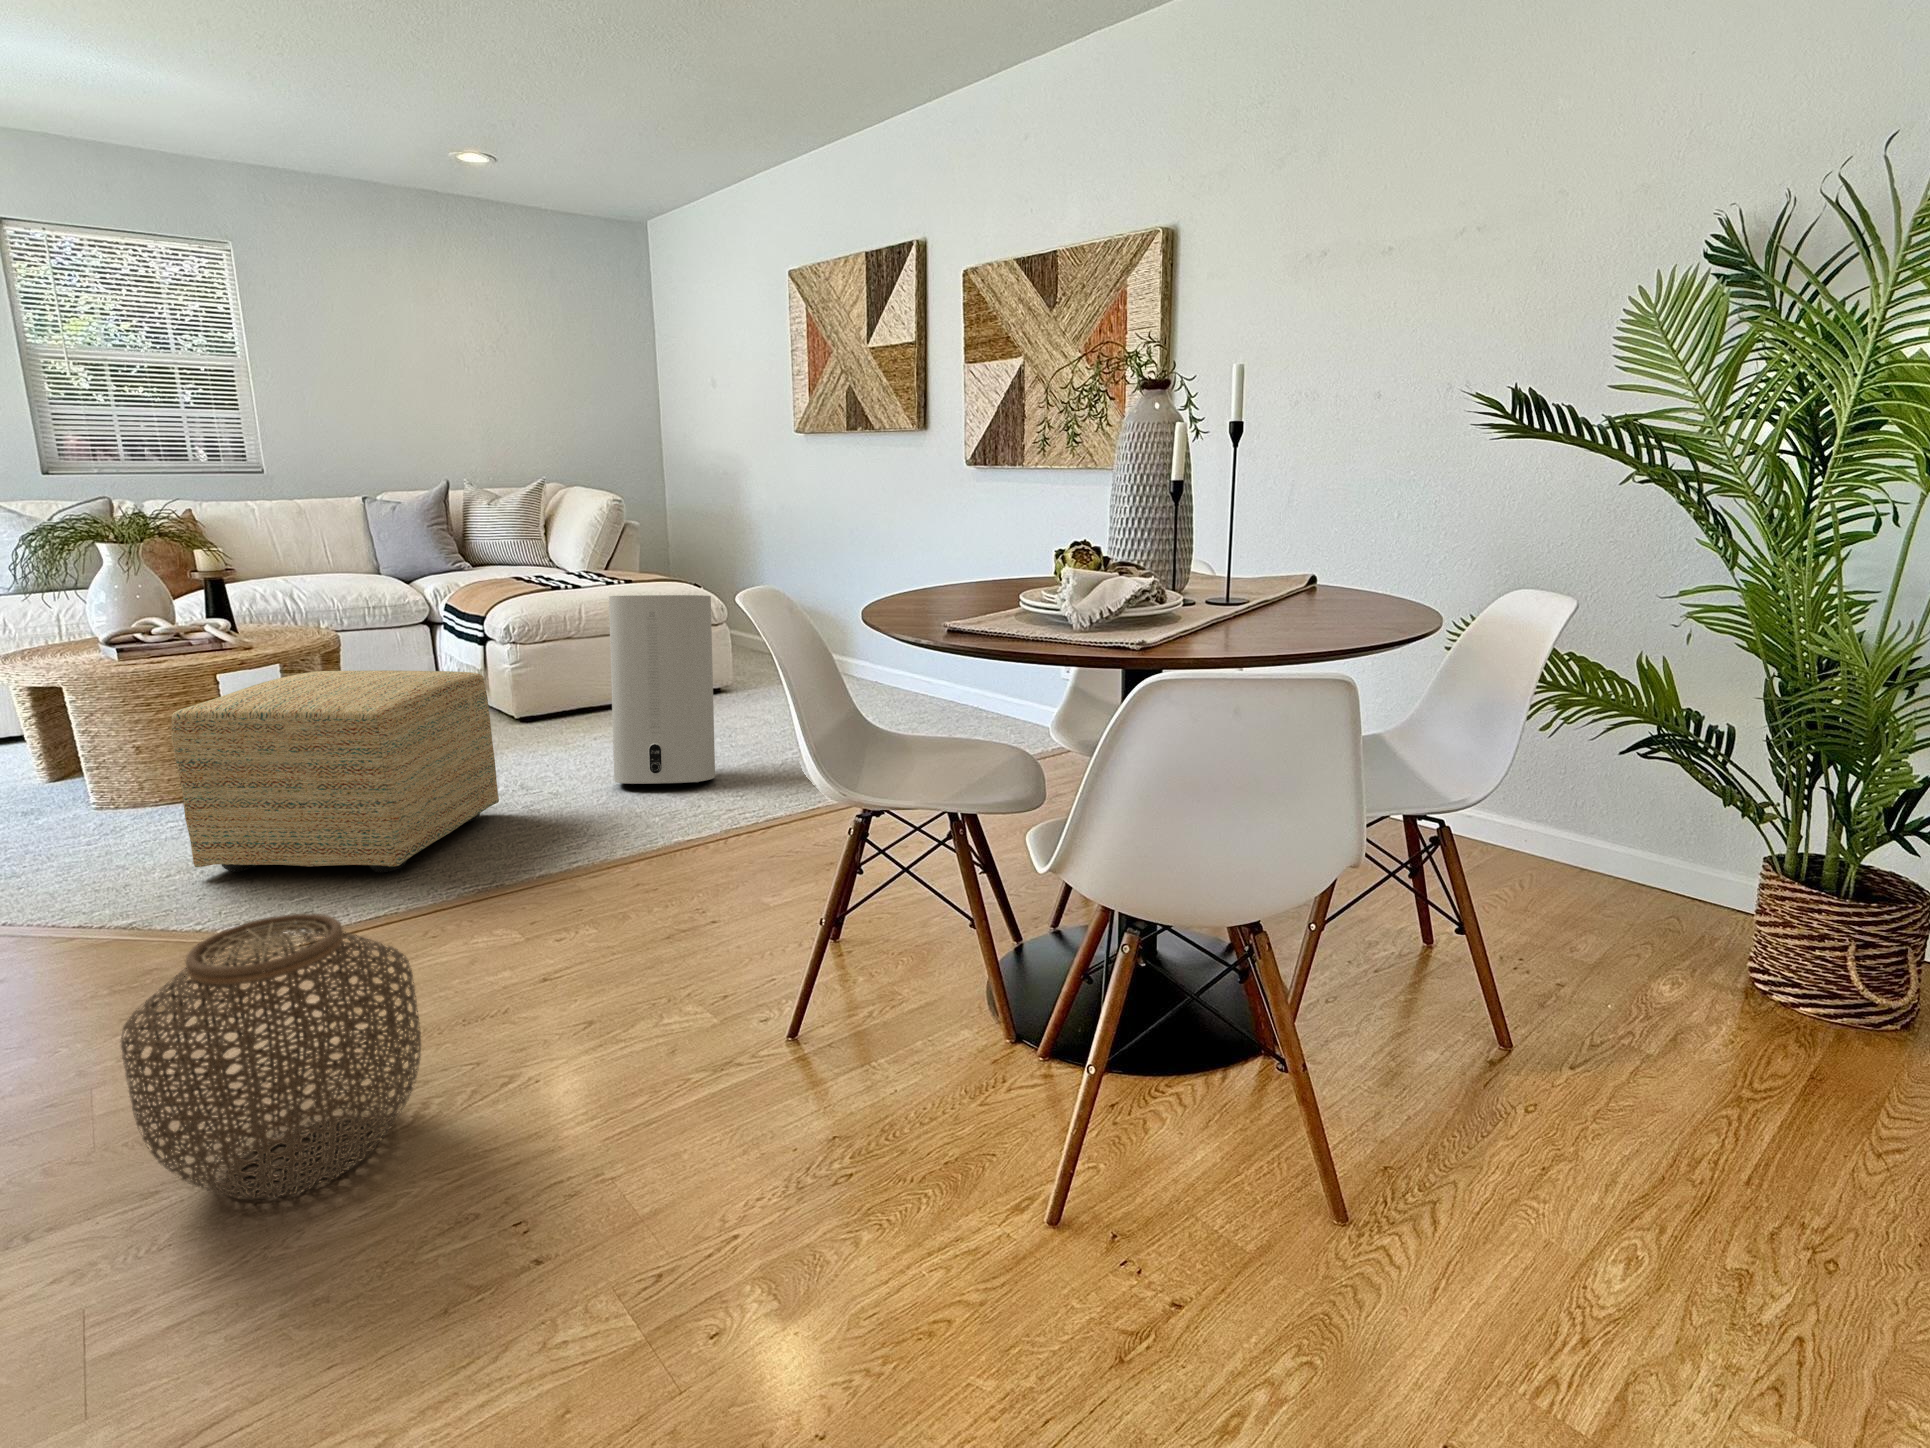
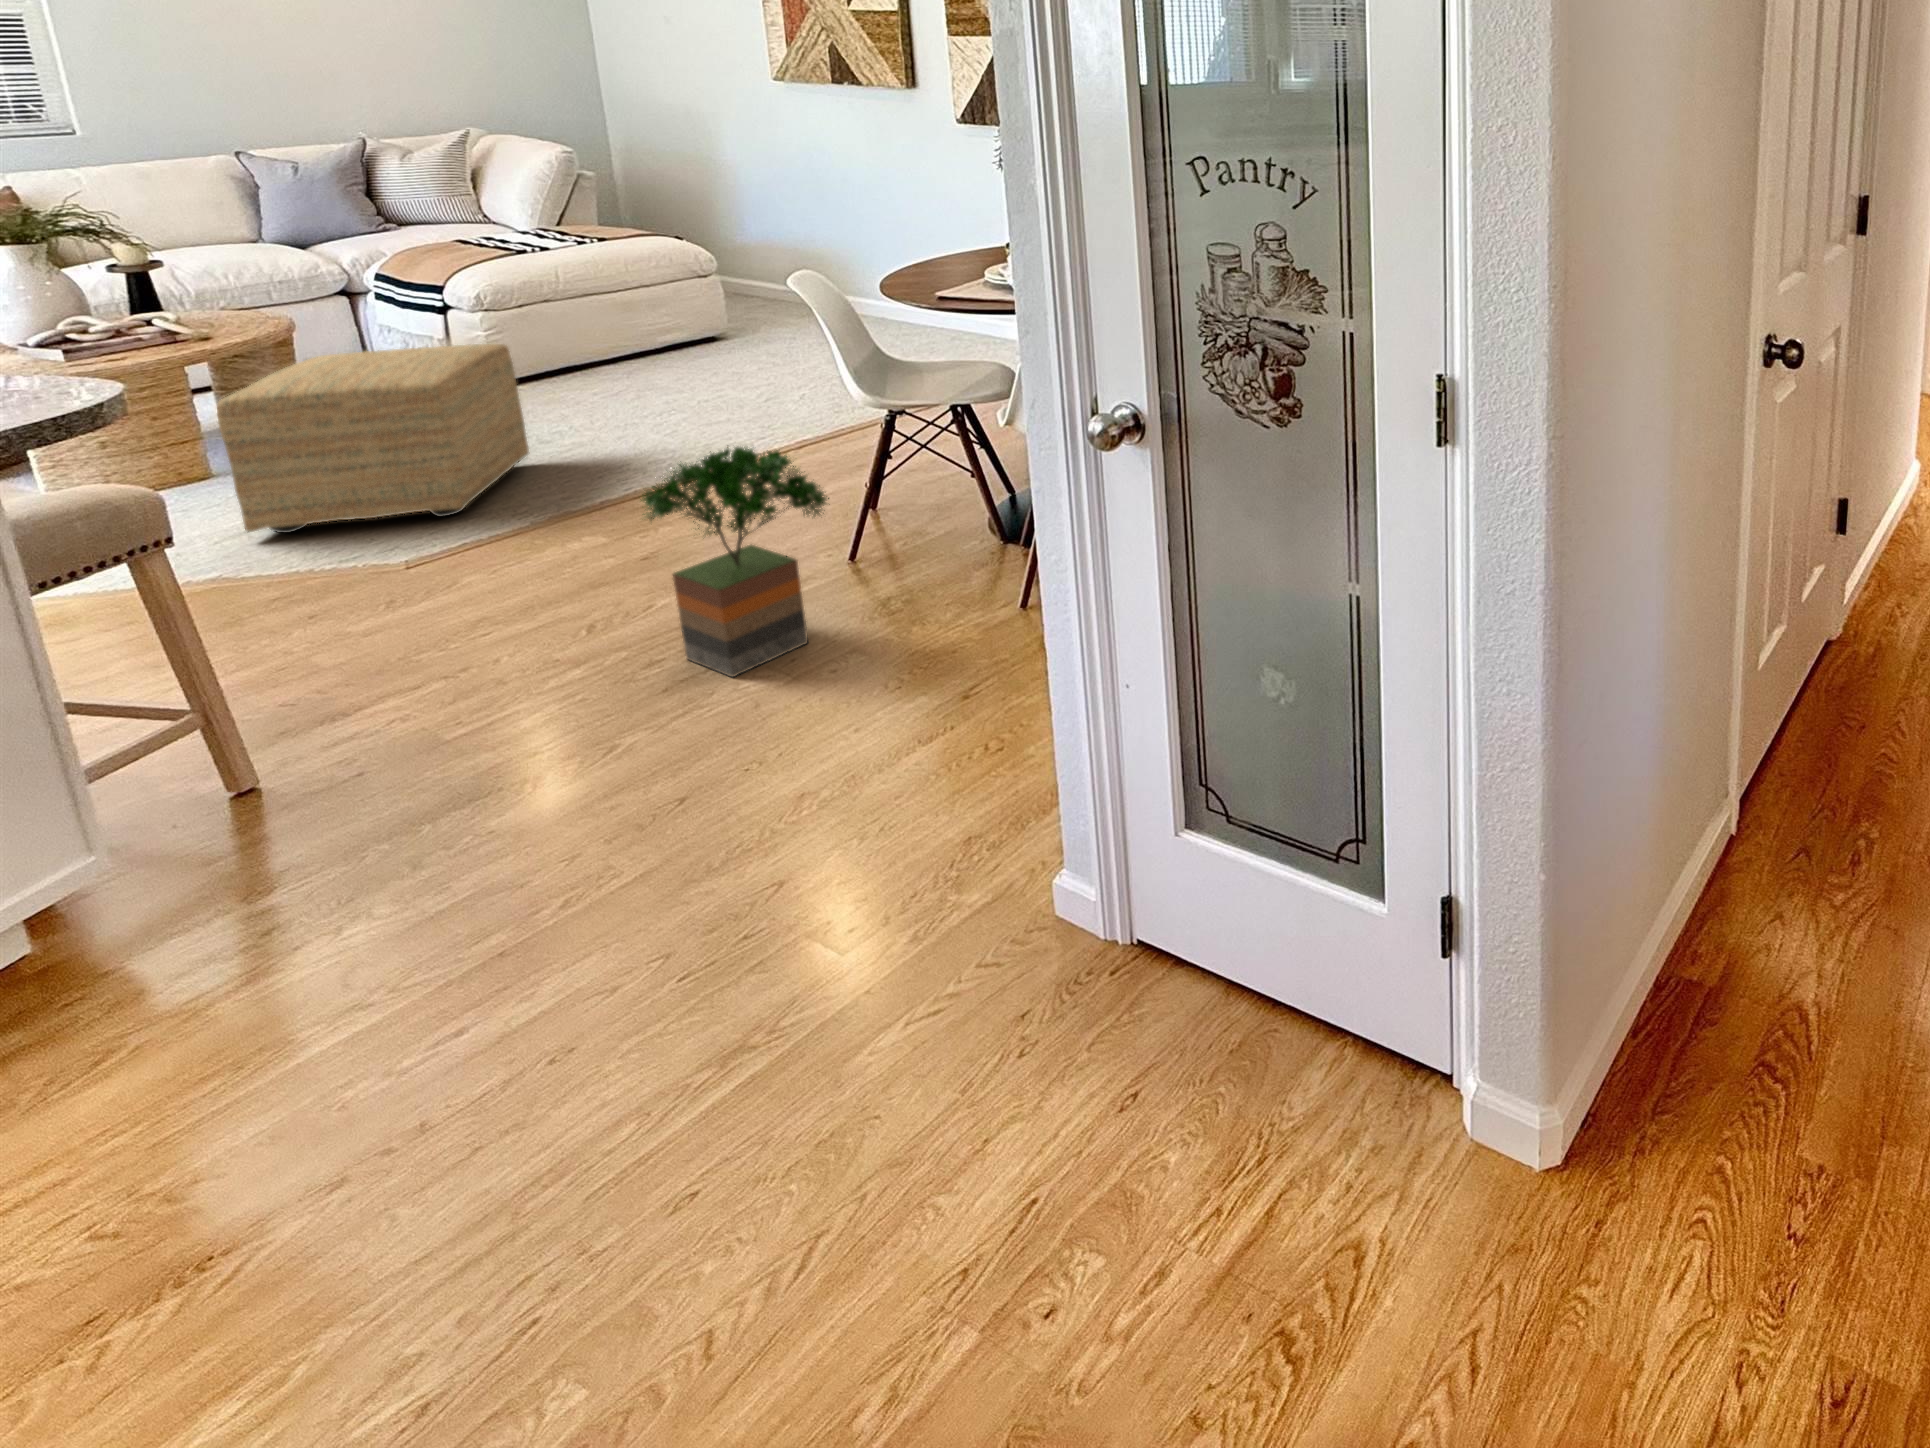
air purifier: present [609,595,715,784] -> none [618,259,738,428]
potted tree: none [416,857,740,1307] -> present [641,447,830,677]
woven basket: present [121,914,421,1199] -> none [403,506,600,678]

